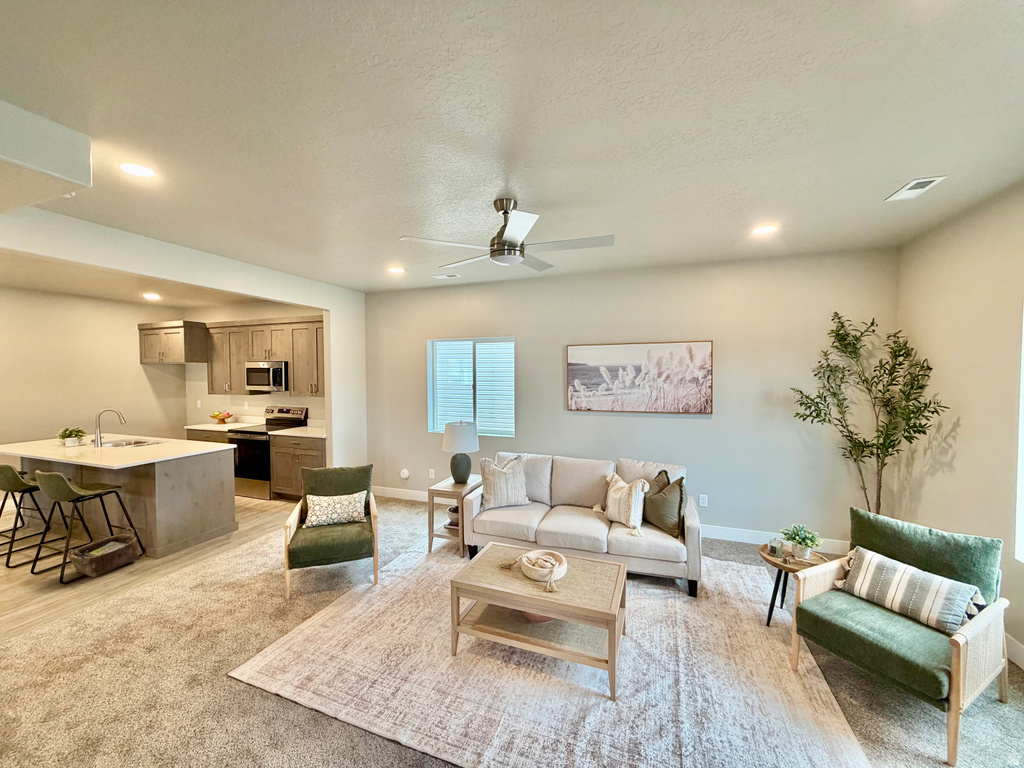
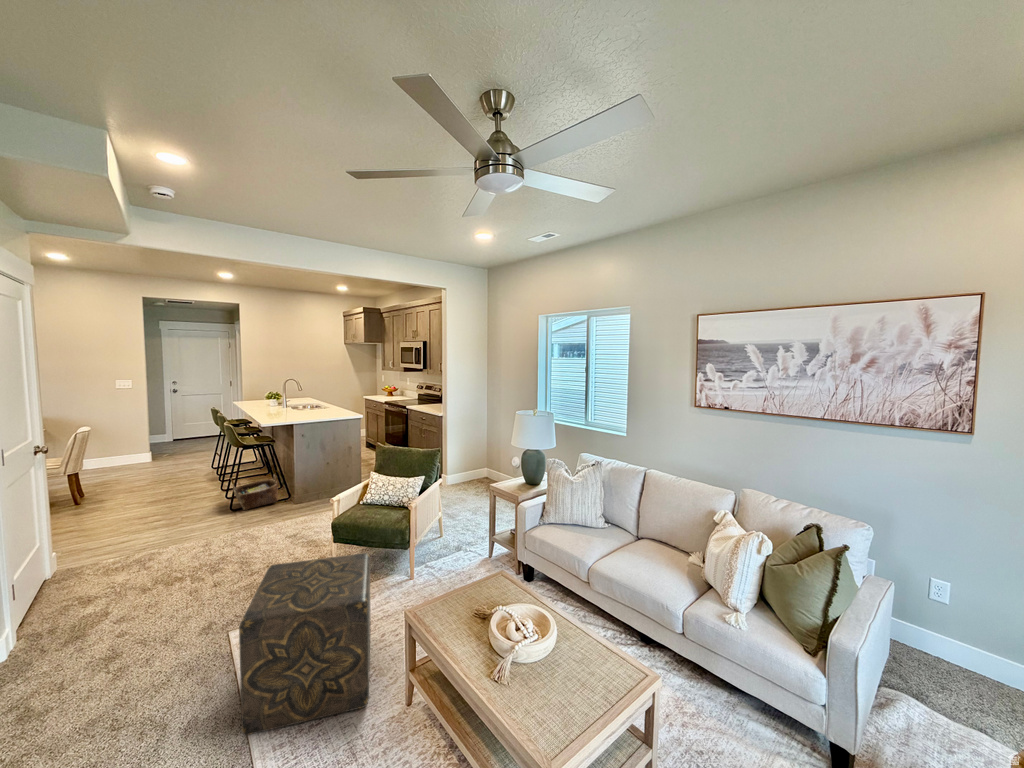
ottoman: none [299,554,426,722] -> present [239,553,371,735]

